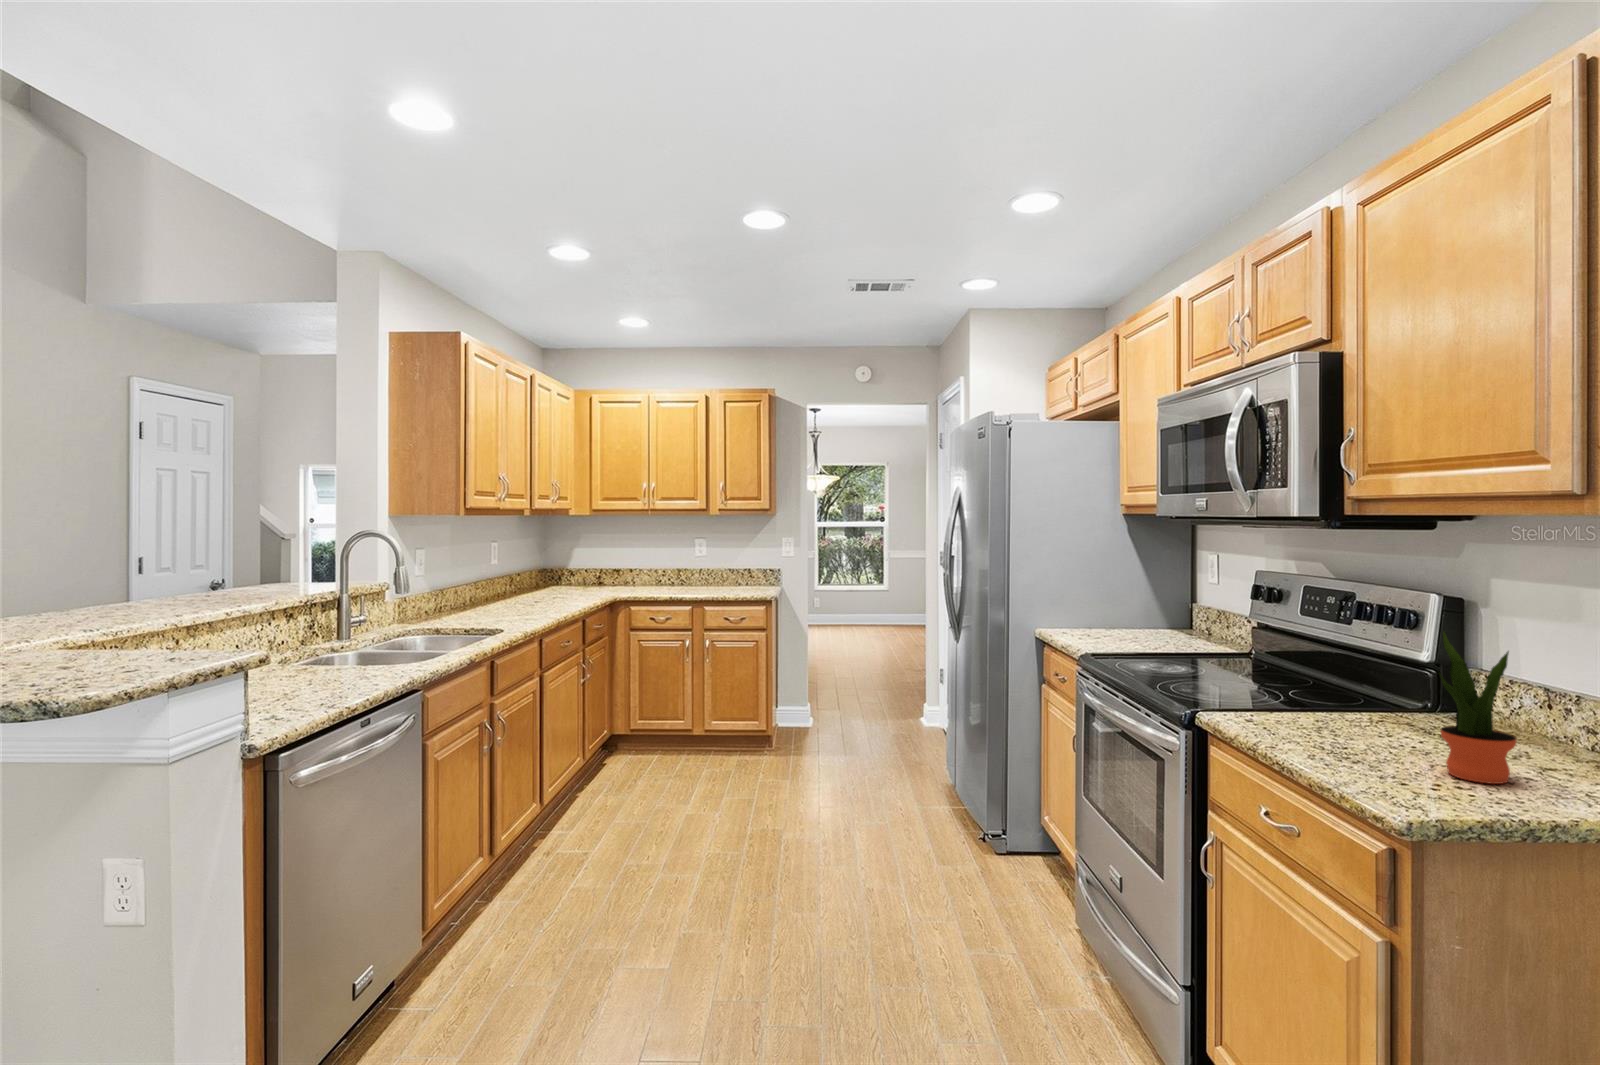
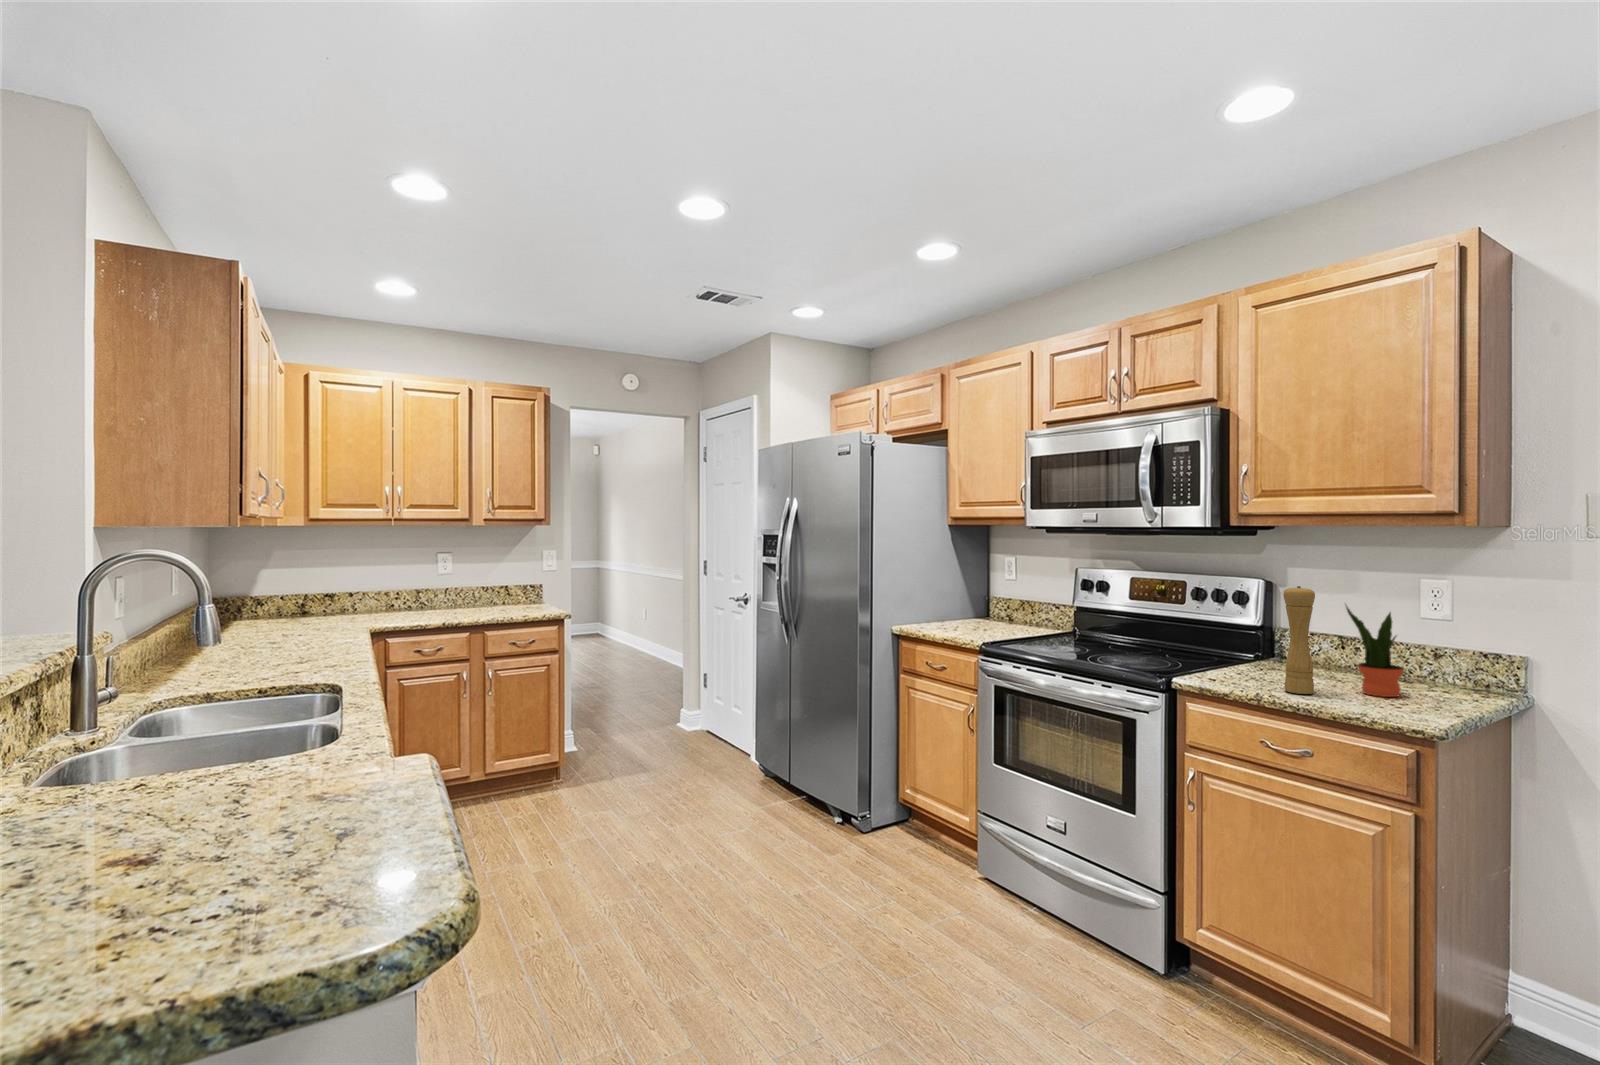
pepper mill: none [1314,602,1361,758] -> present [1283,586,1315,694]

